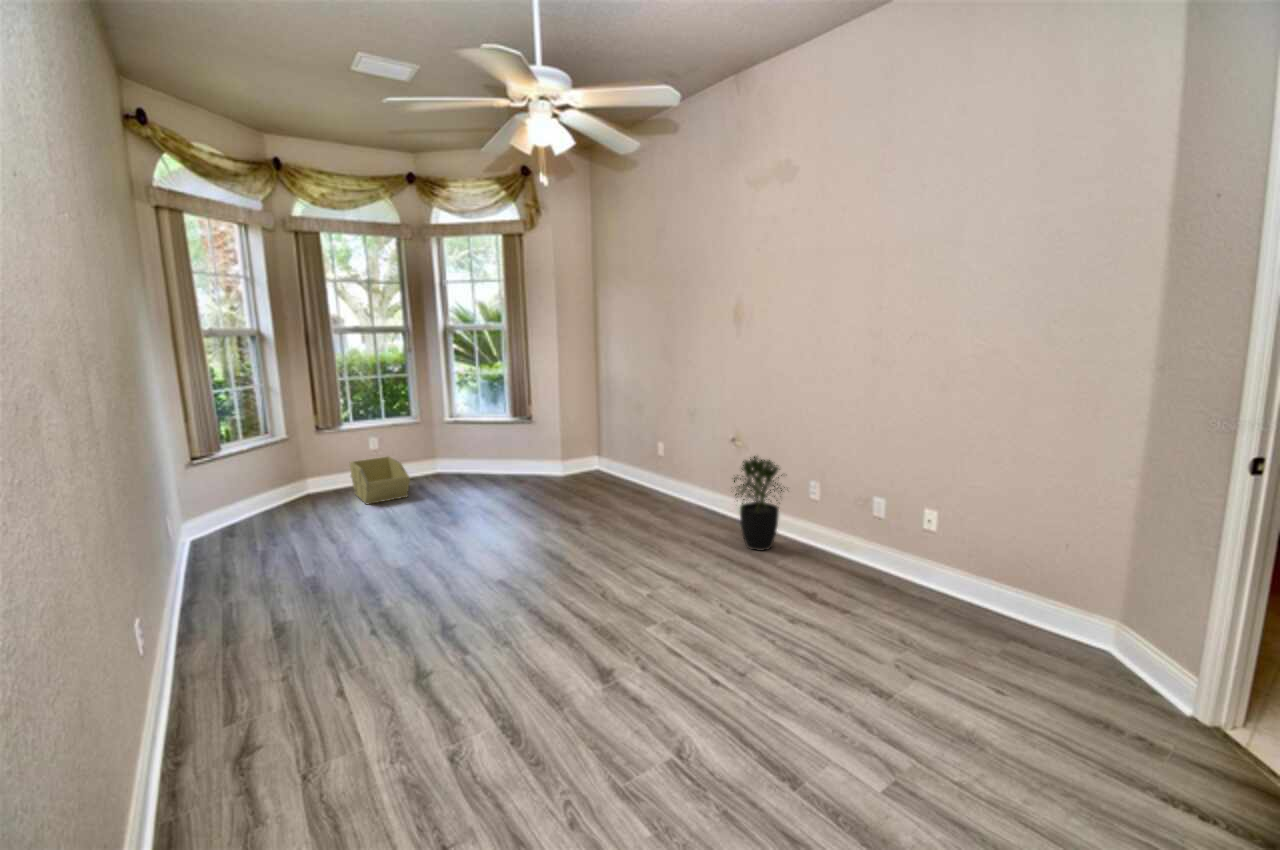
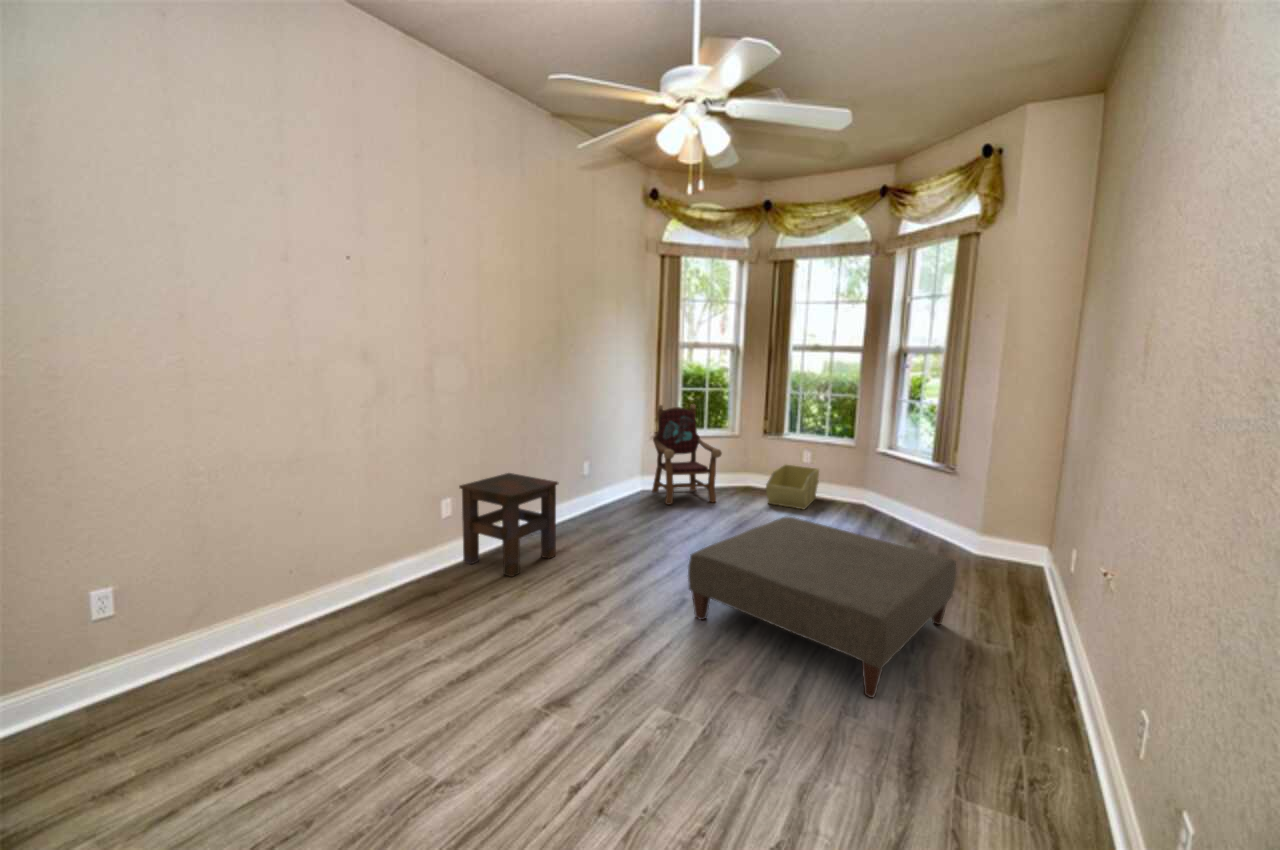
armchair: none [192,411,316,544] -> present [652,405,722,505]
potted plant: present [734,456,785,551] -> none [973,604,1116,794]
ottoman: none [494,469,691,587] -> present [688,517,956,698]
side table: none [139,530,299,722] -> present [459,473,558,577]

